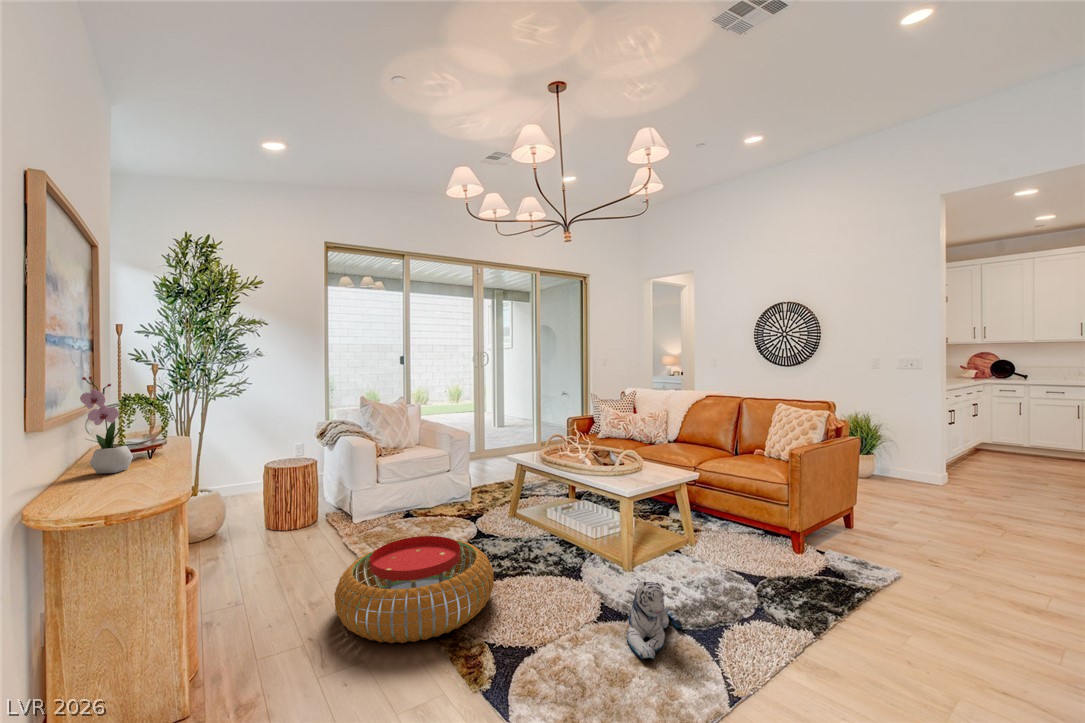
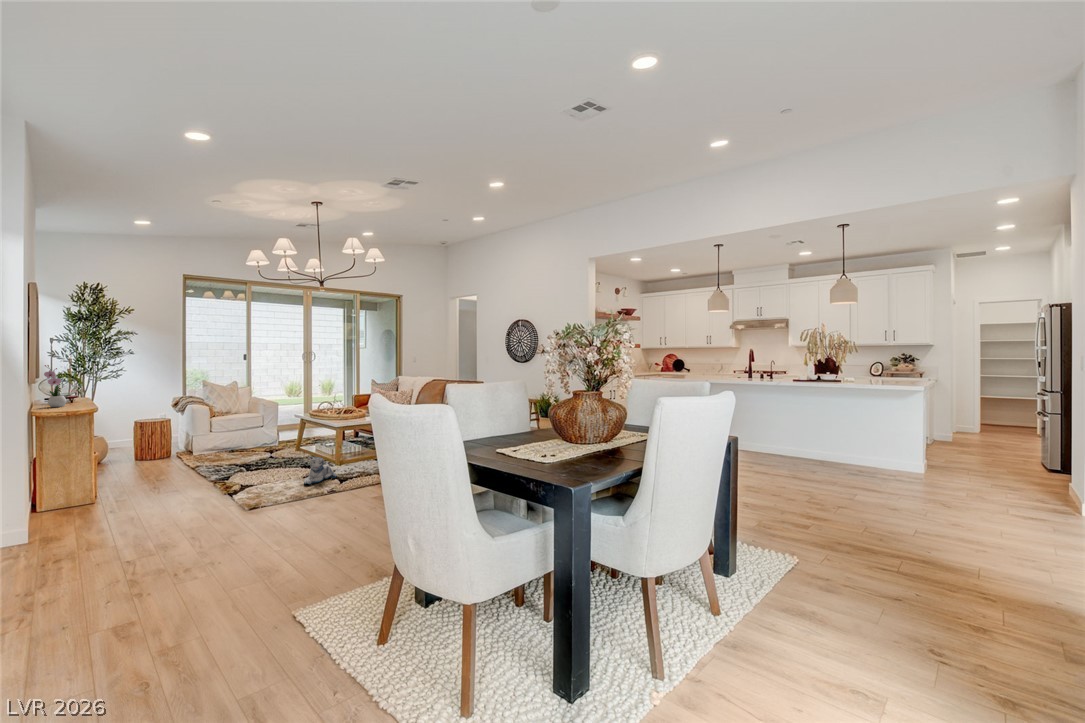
pouf: present [334,536,494,643] -> none [168,448,256,486]

